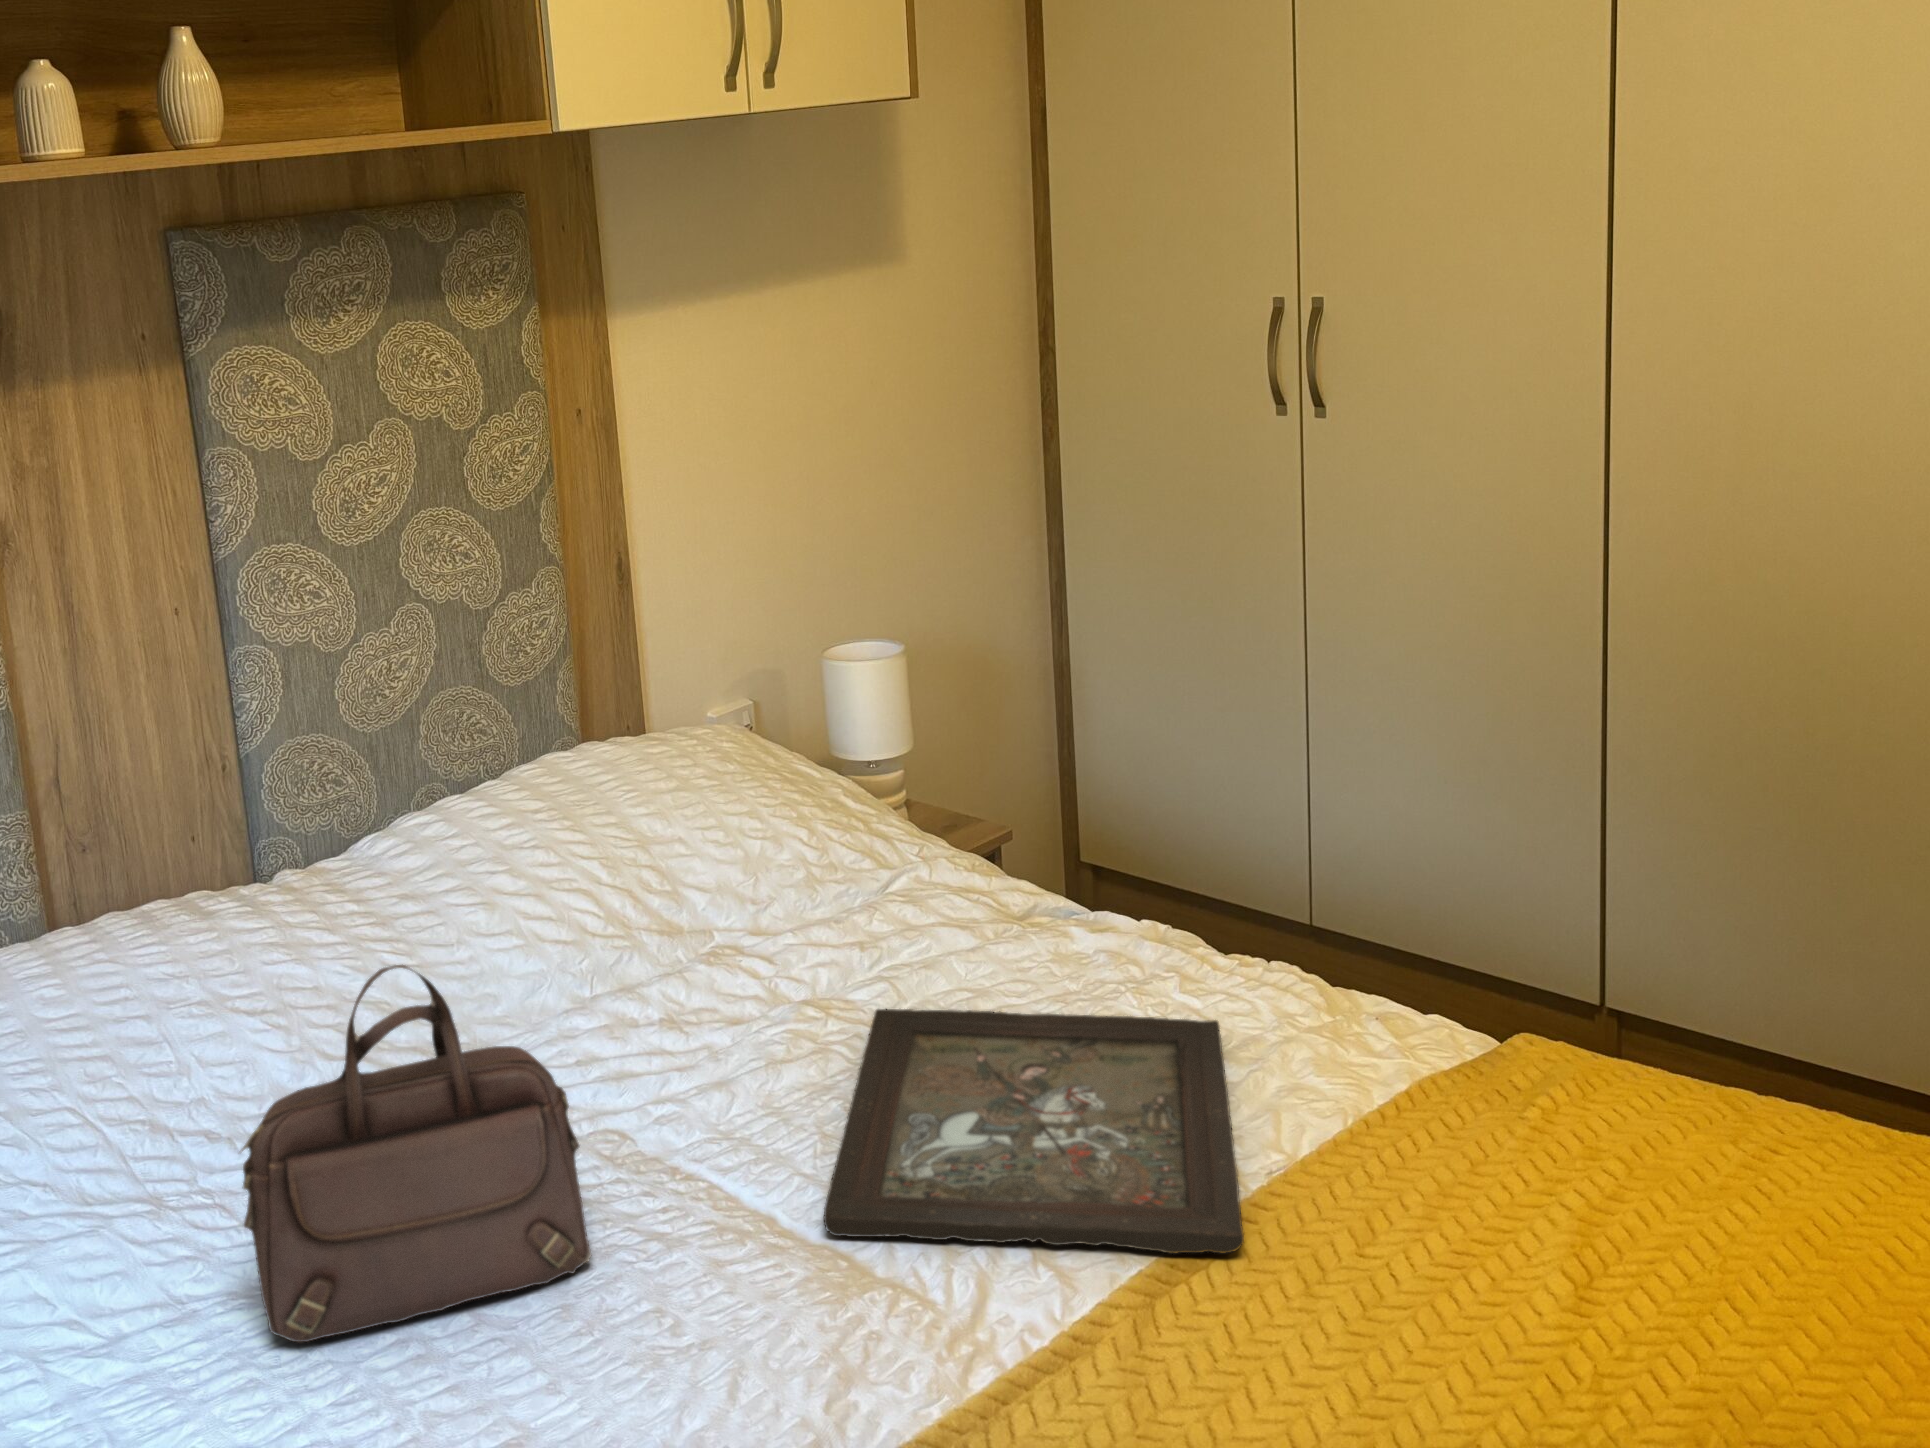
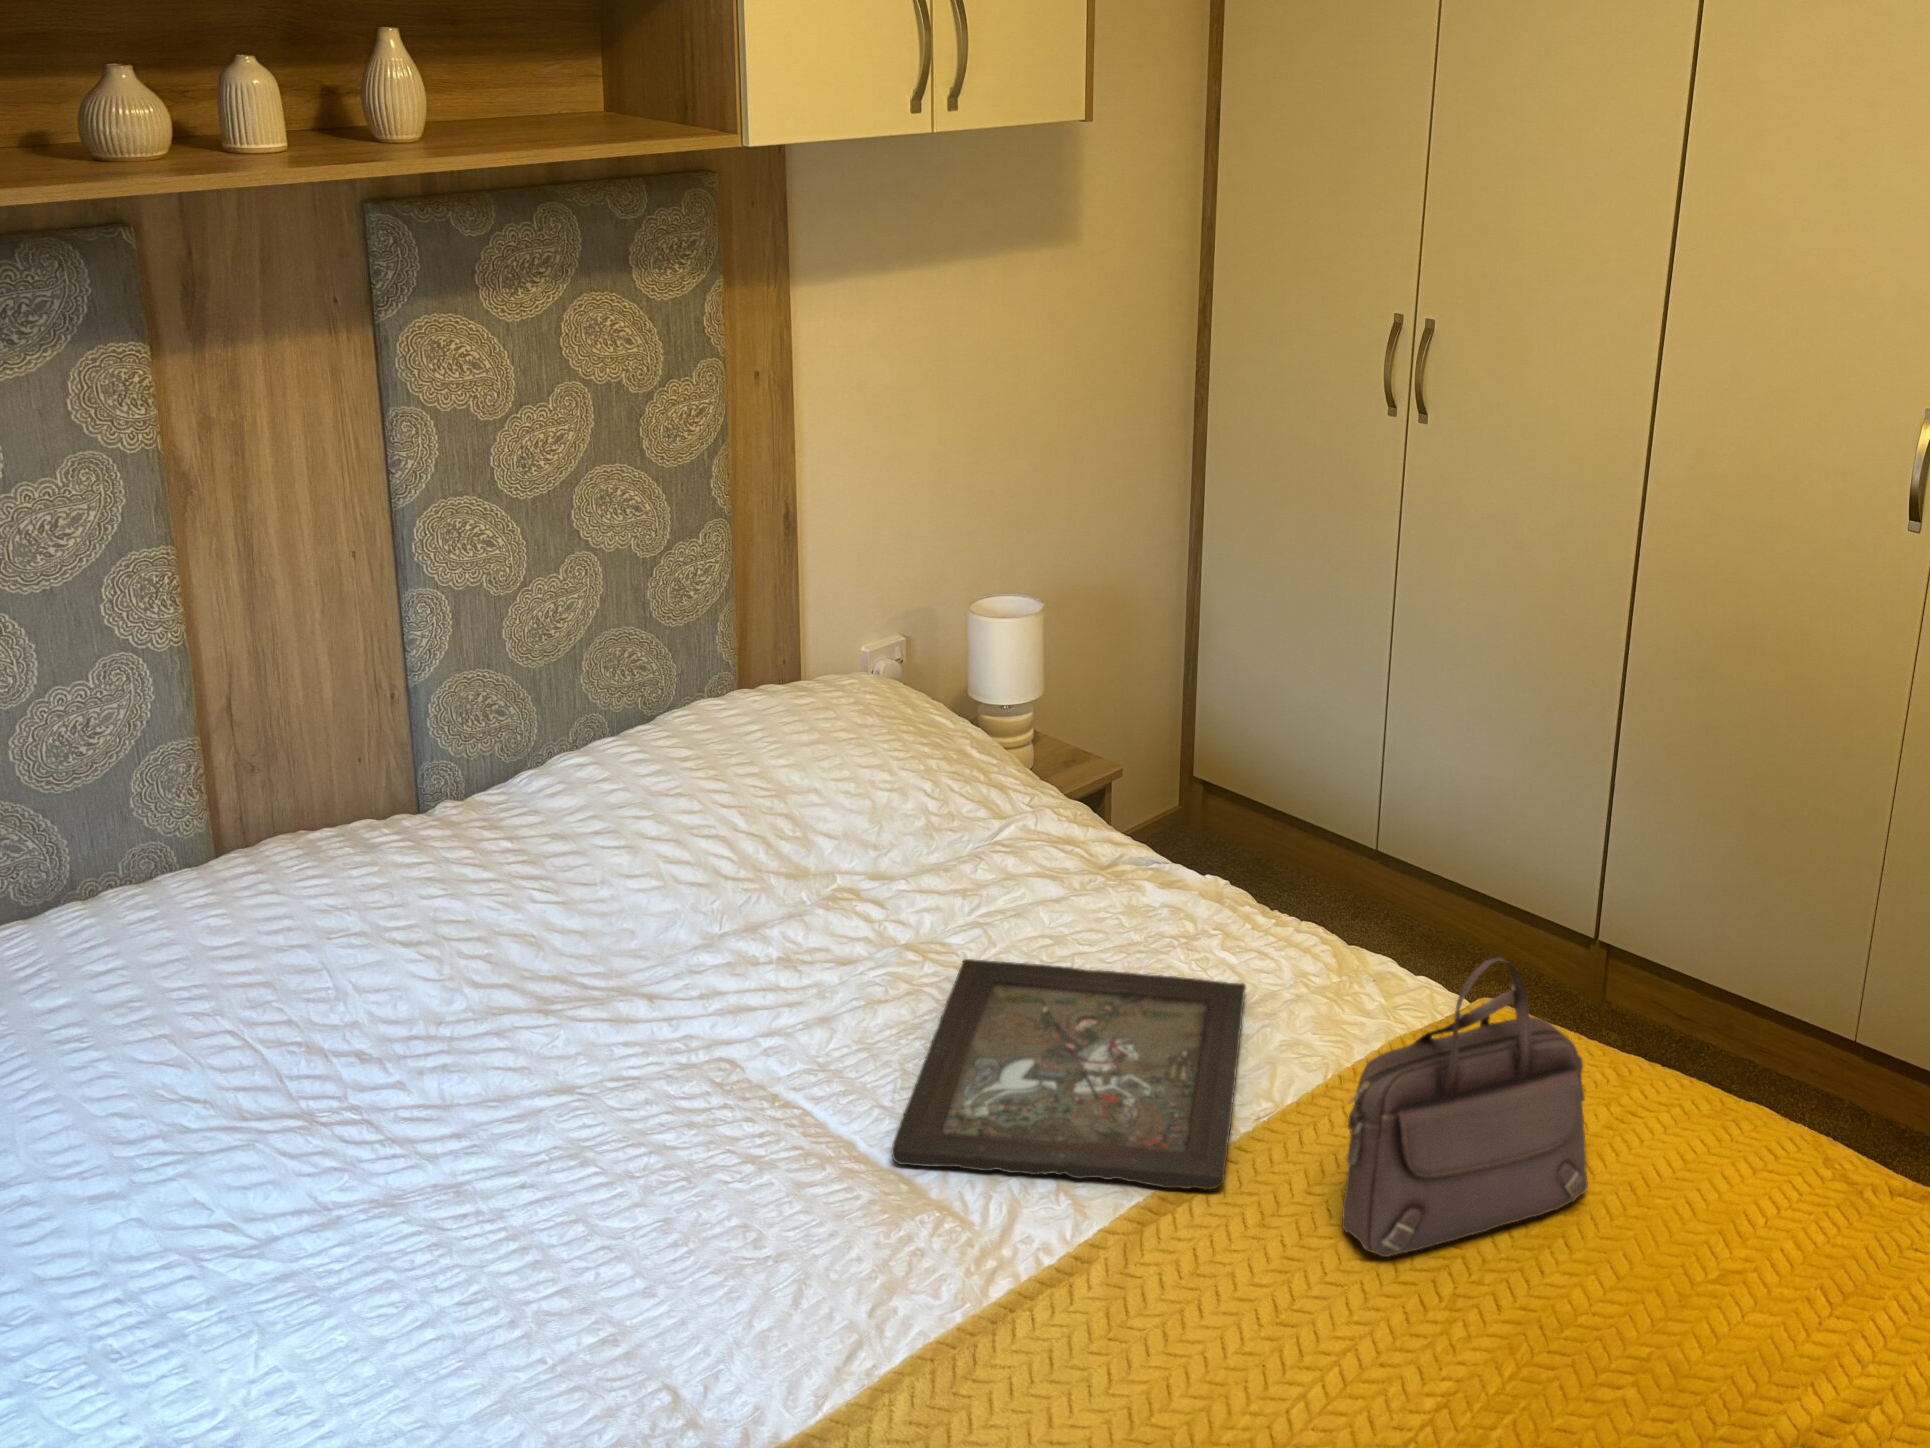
handbag: present [240,965,591,1342] -> present [1342,958,1588,1257]

